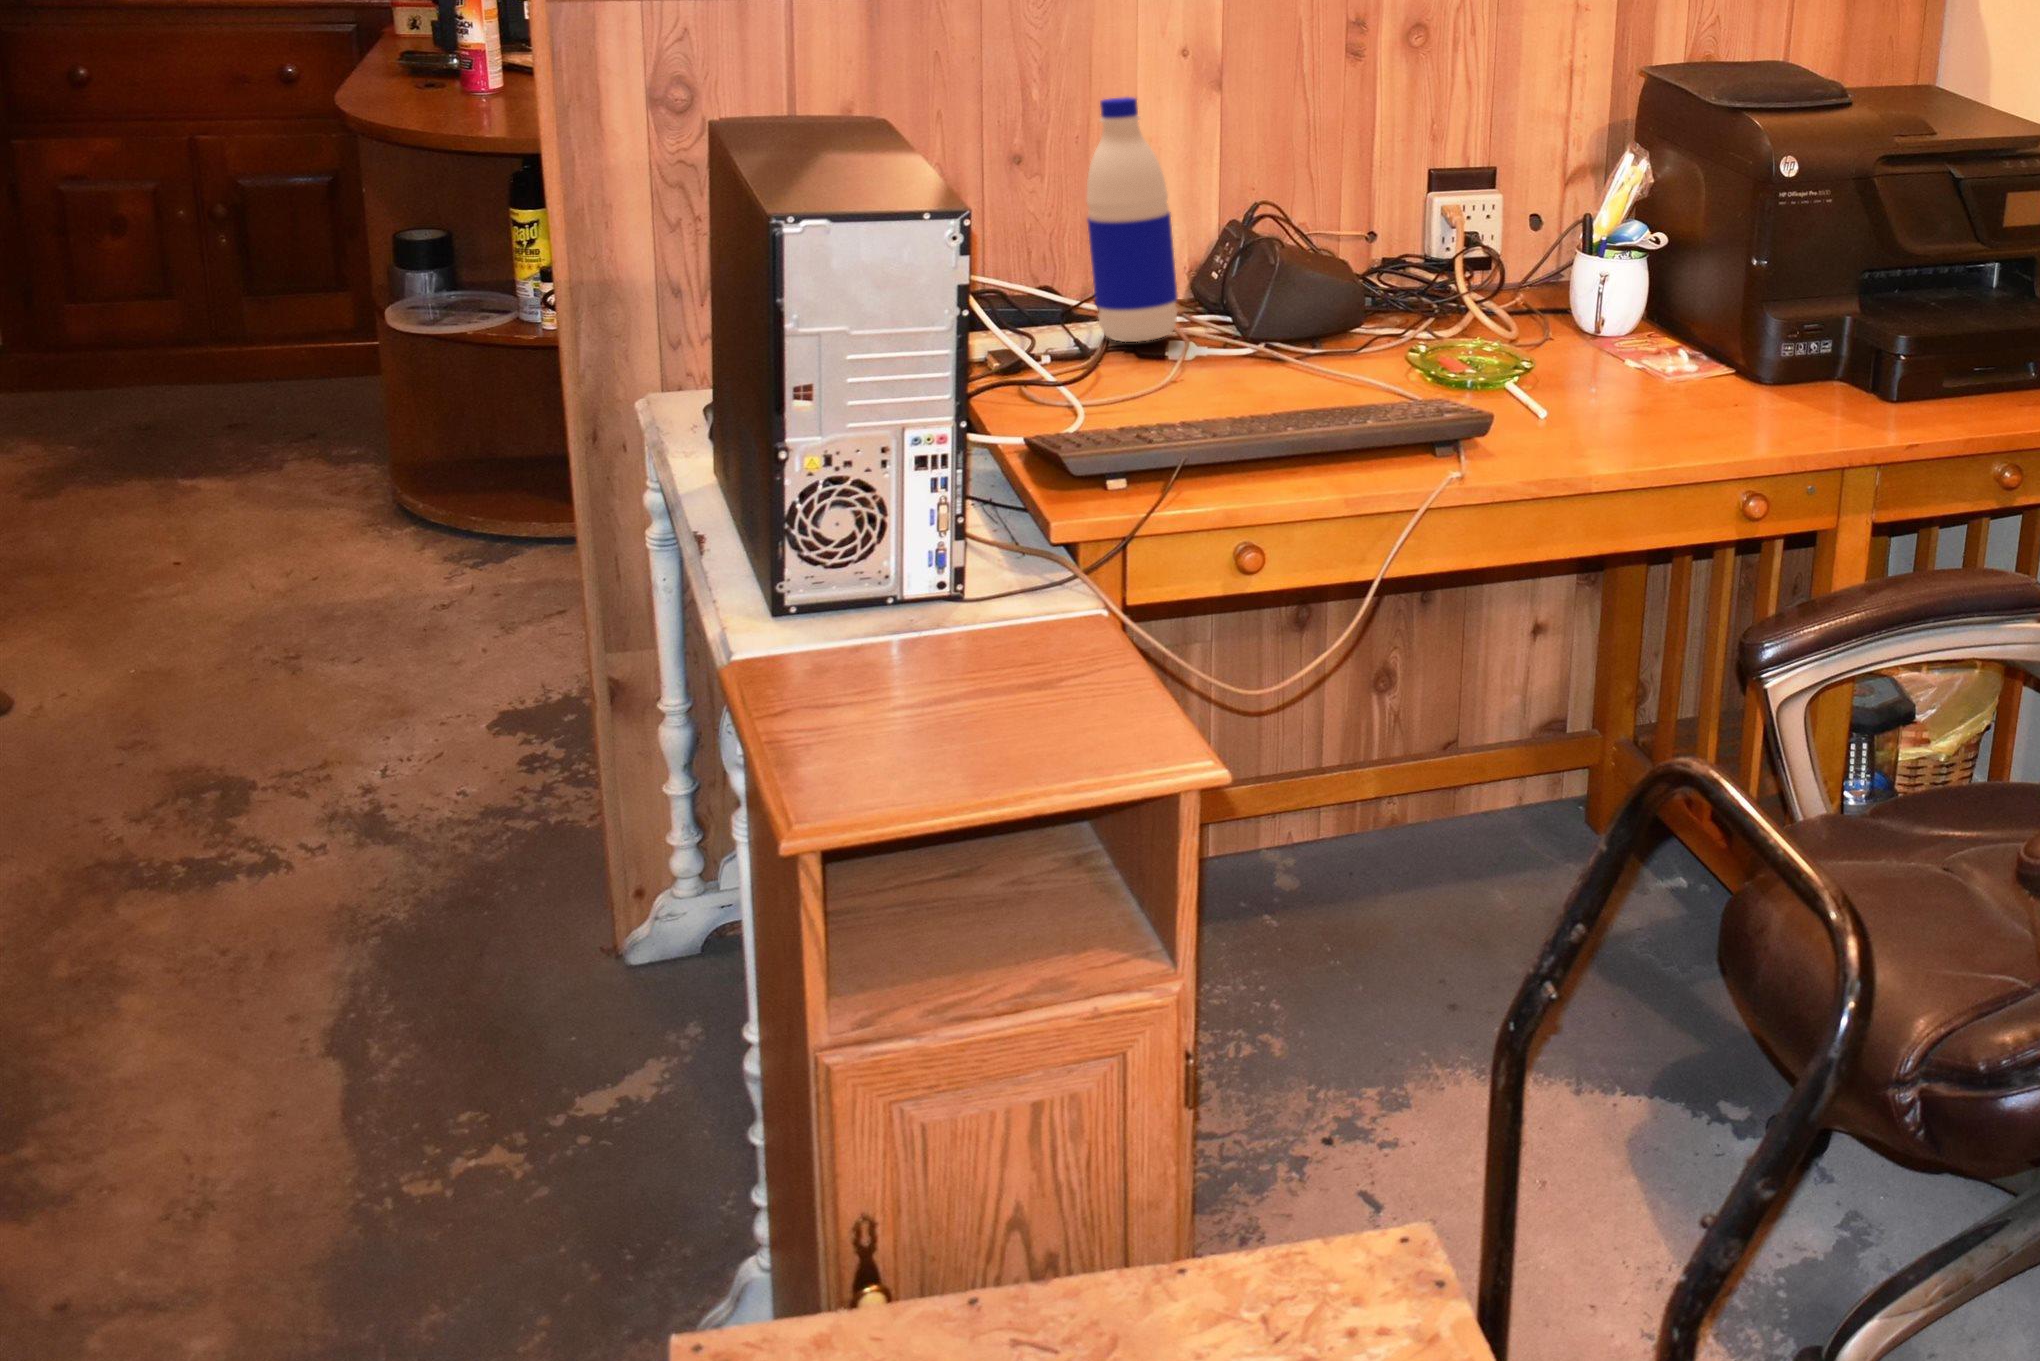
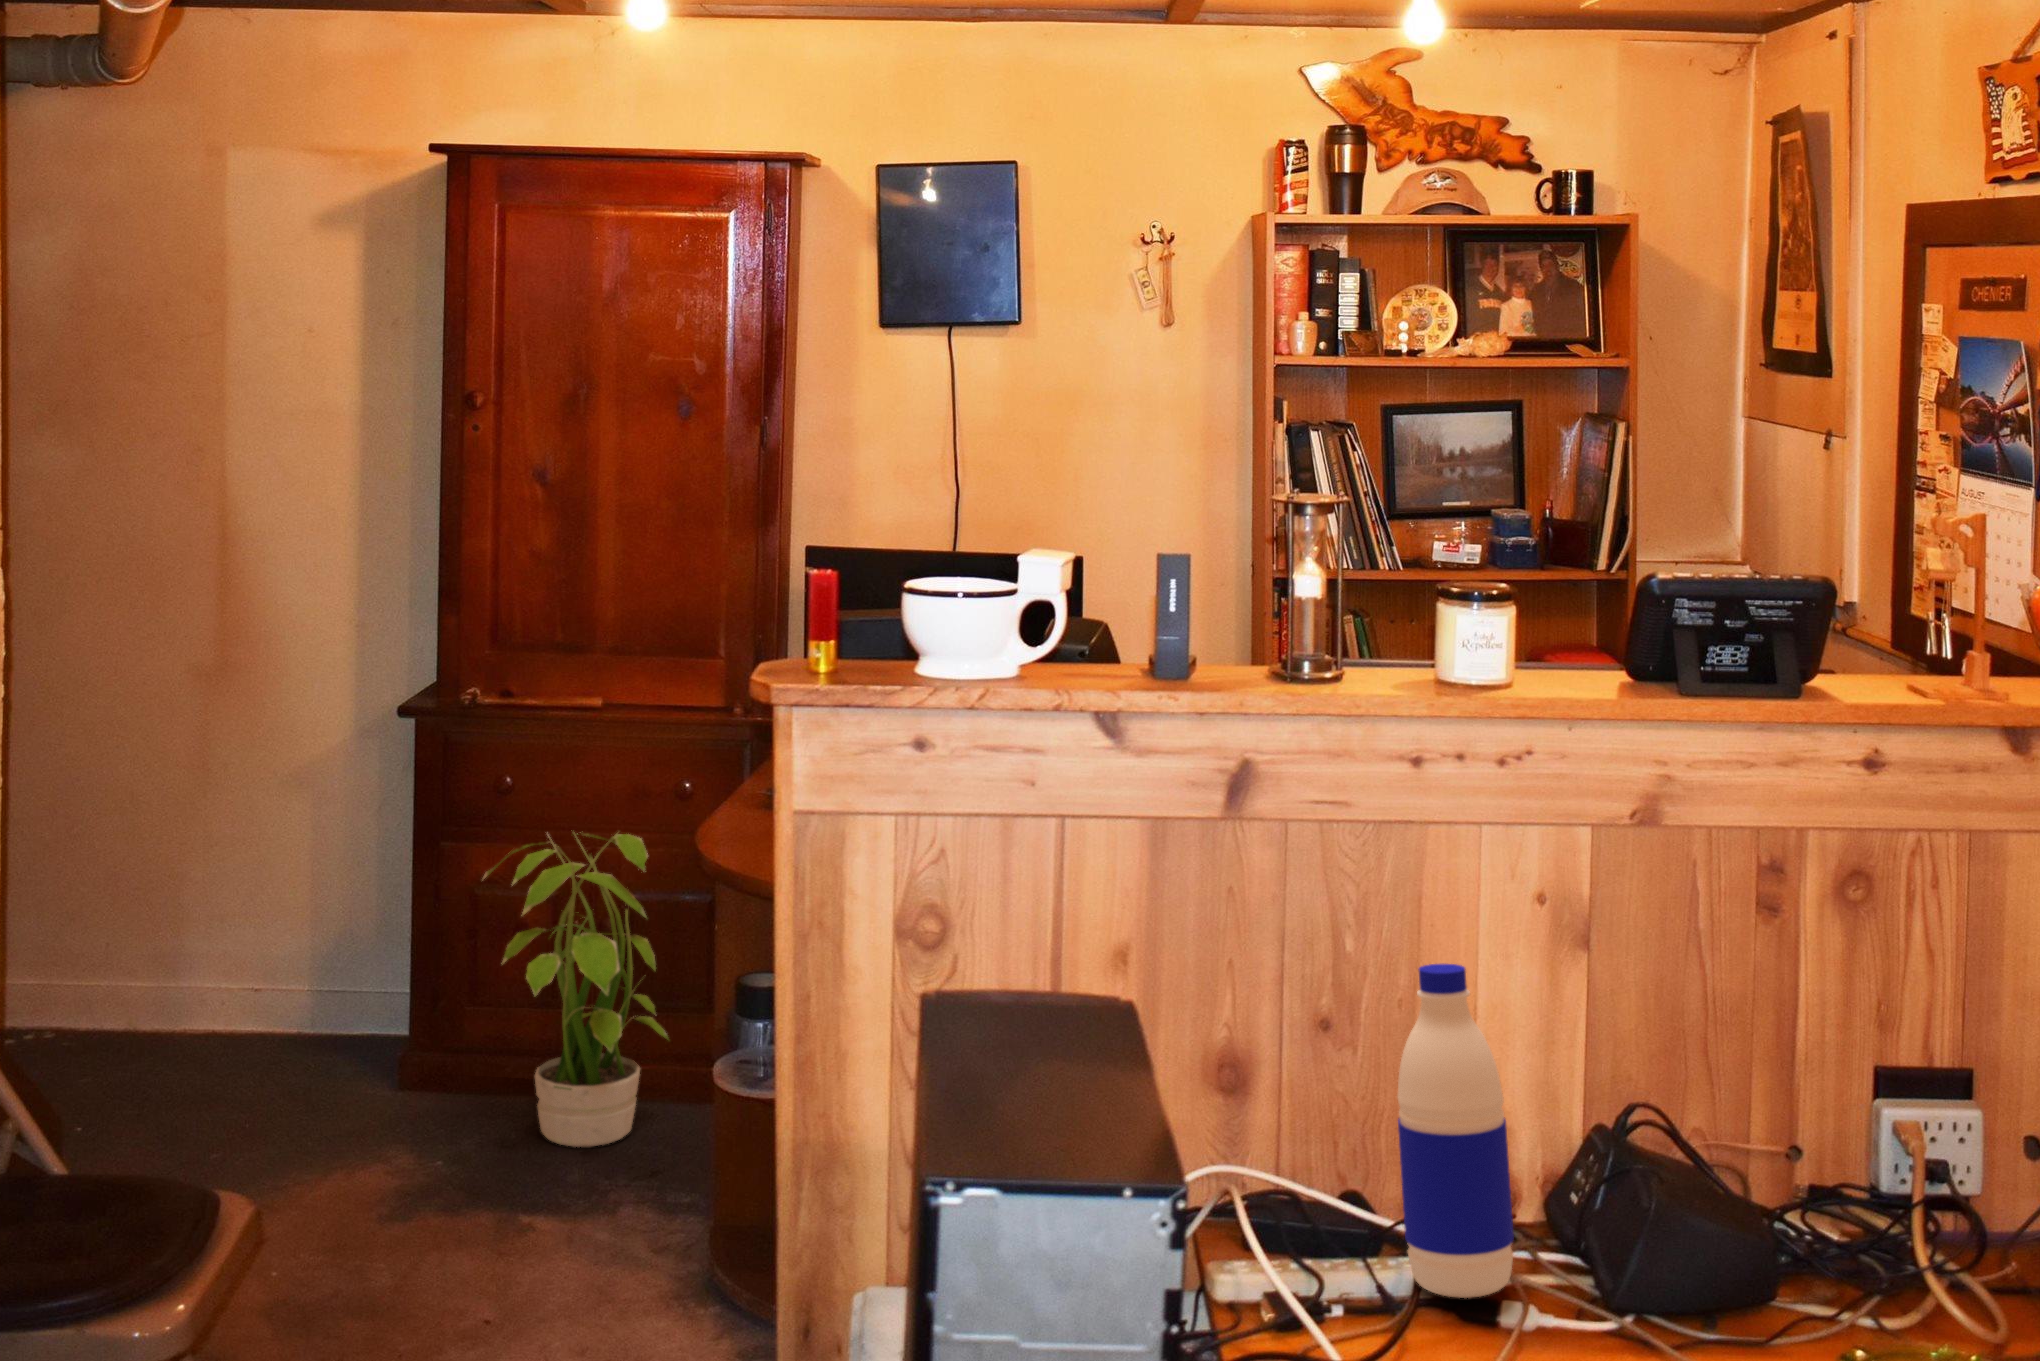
potted plant: none [49,113,294,434] -> present [483,833,669,1147]

